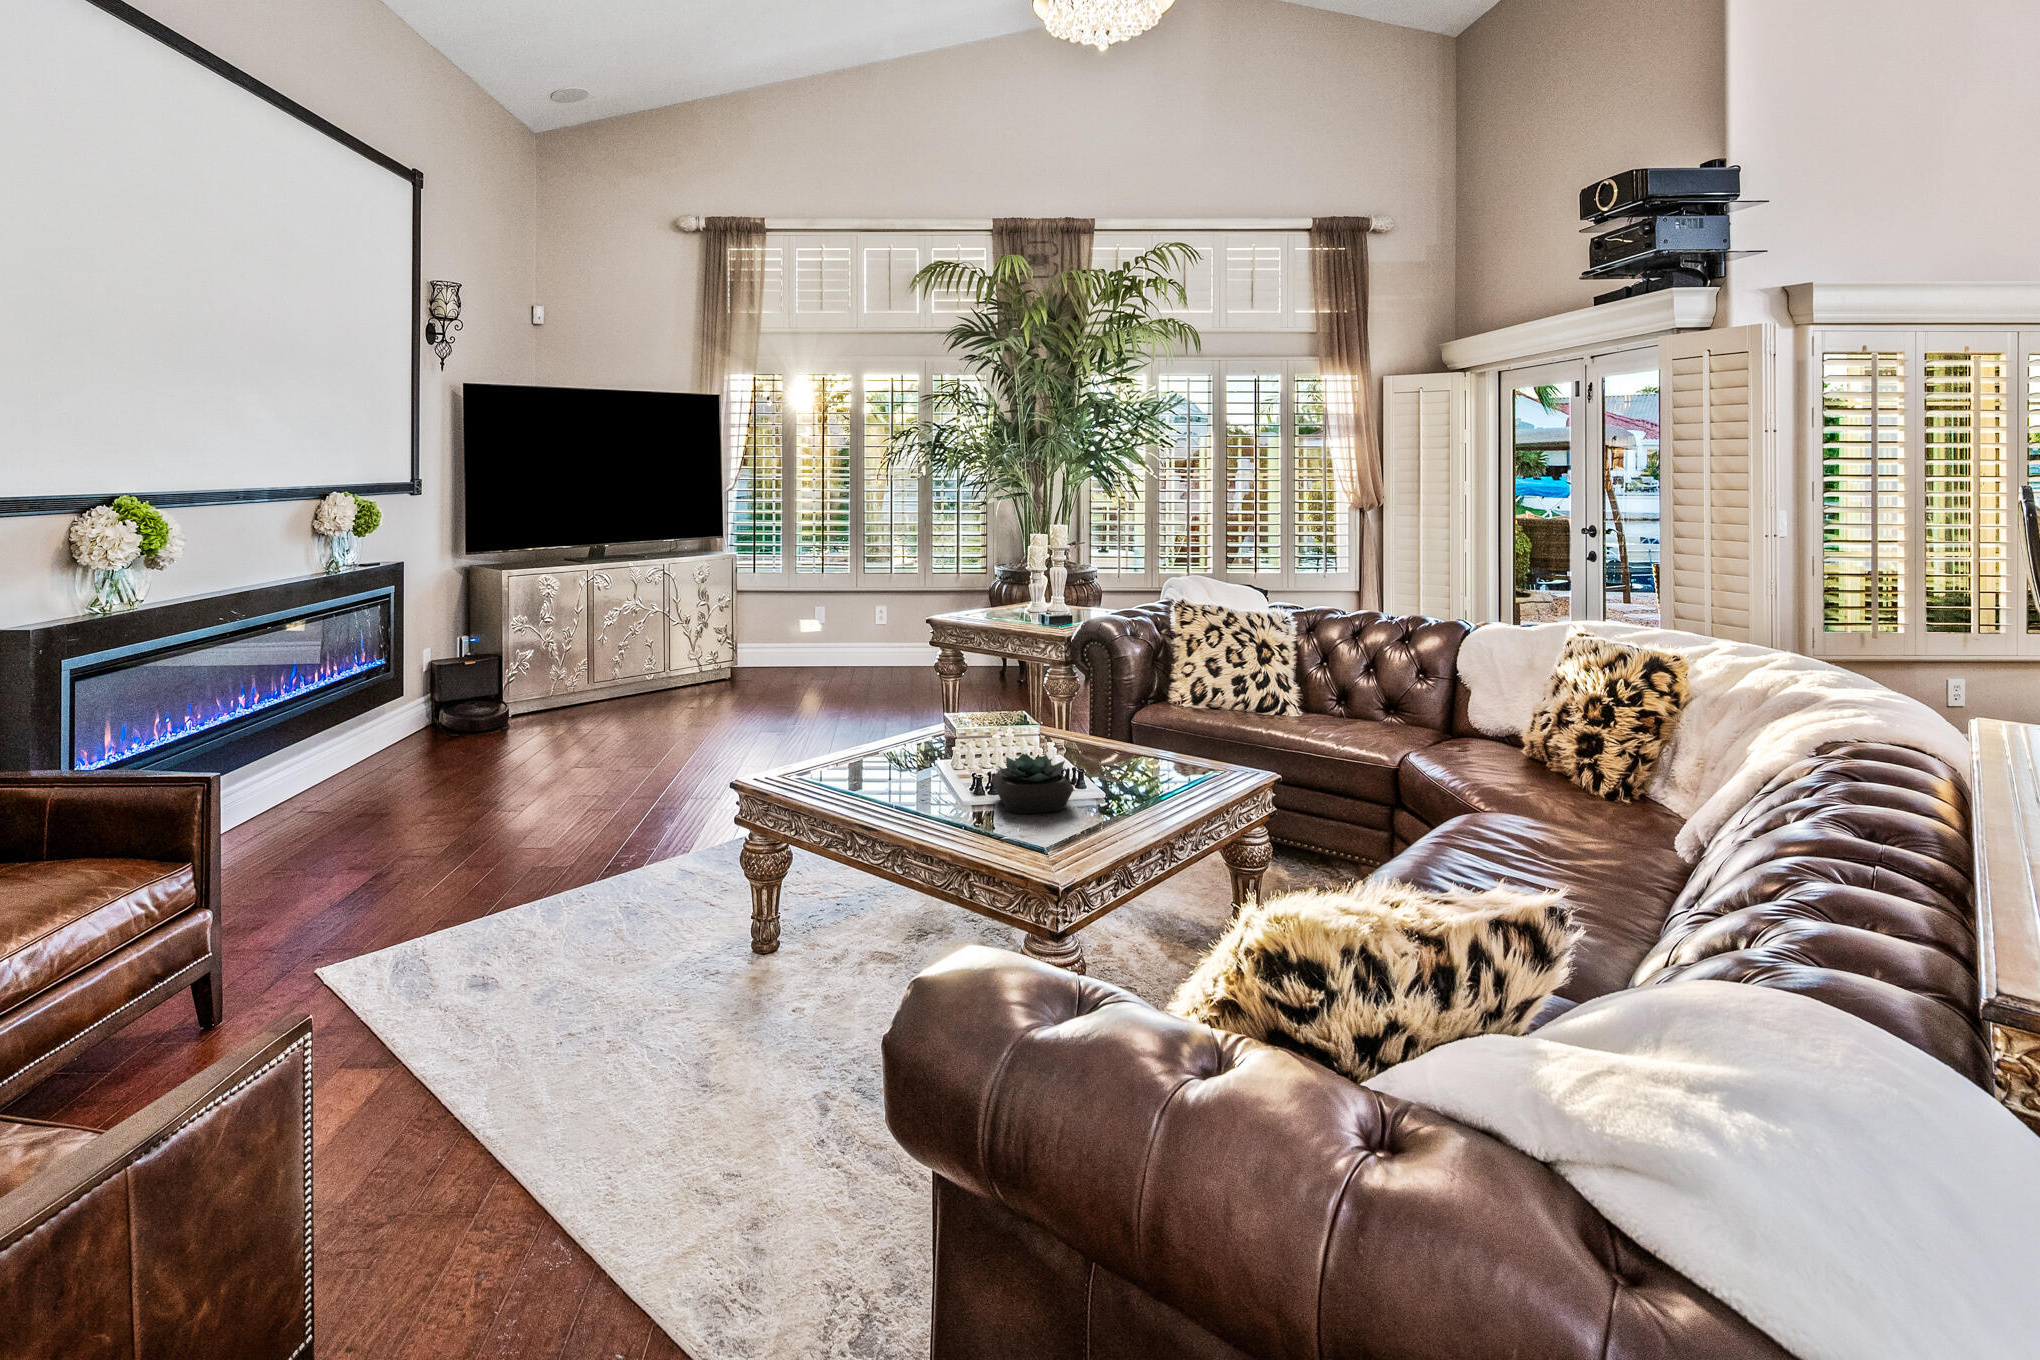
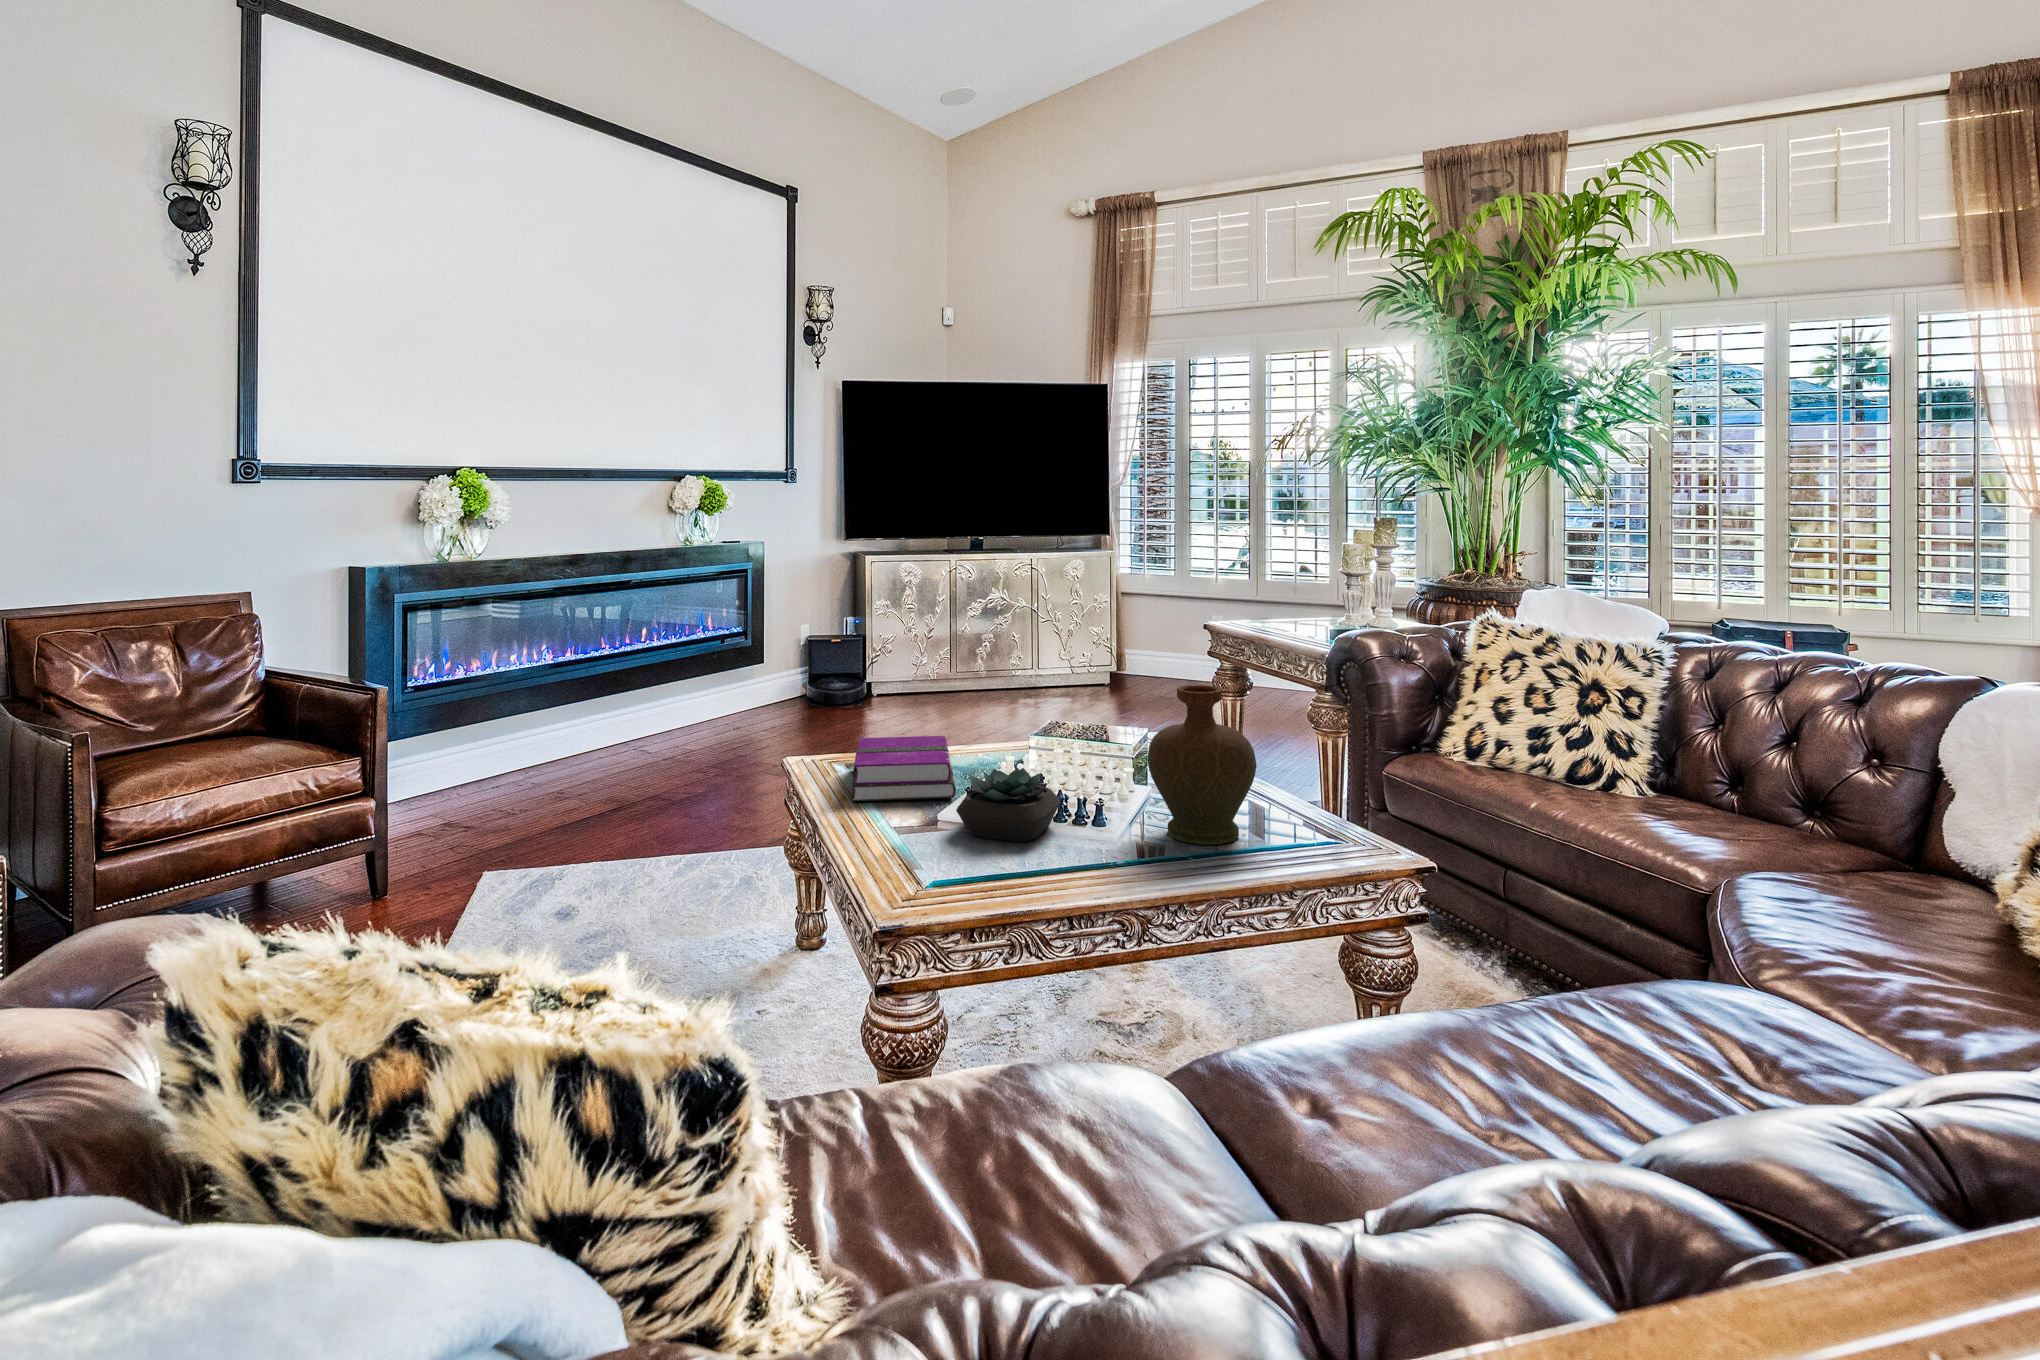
decorative vase: none [1114,671,1196,790] -> present [1147,685,1257,845]
hardback book: none [820,738,951,806] -> present [852,736,956,801]

